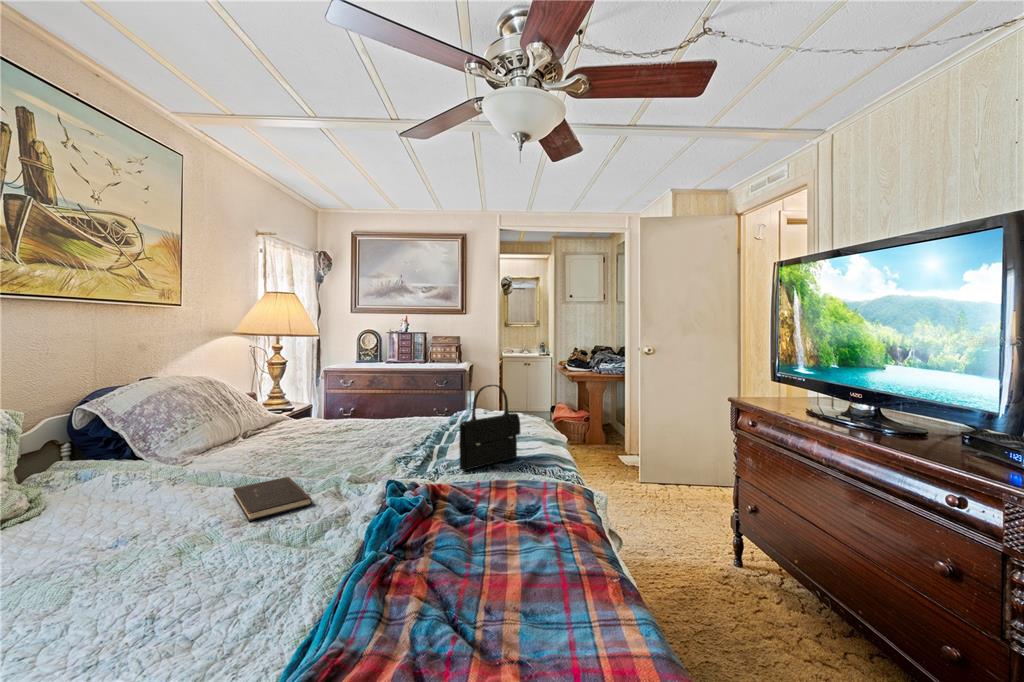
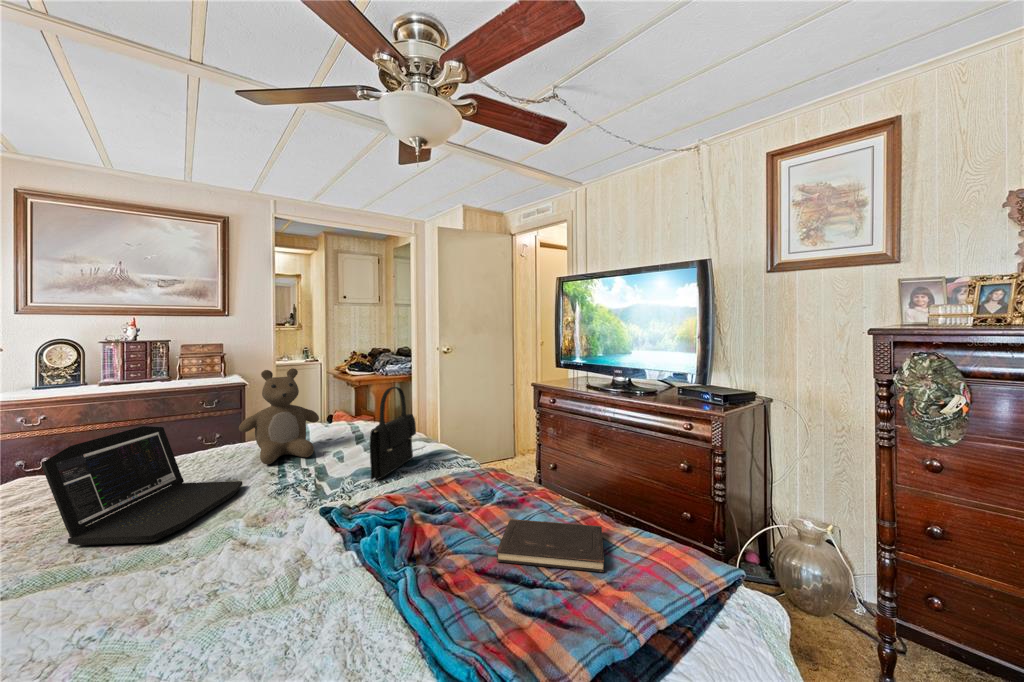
teddy bear: none [405,360,465,438] -> present [239,368,319,464]
laptop: none [264,395,383,476] -> present [42,426,242,545]
hardcover book: present [233,477,312,521] -> present [496,519,604,572]

